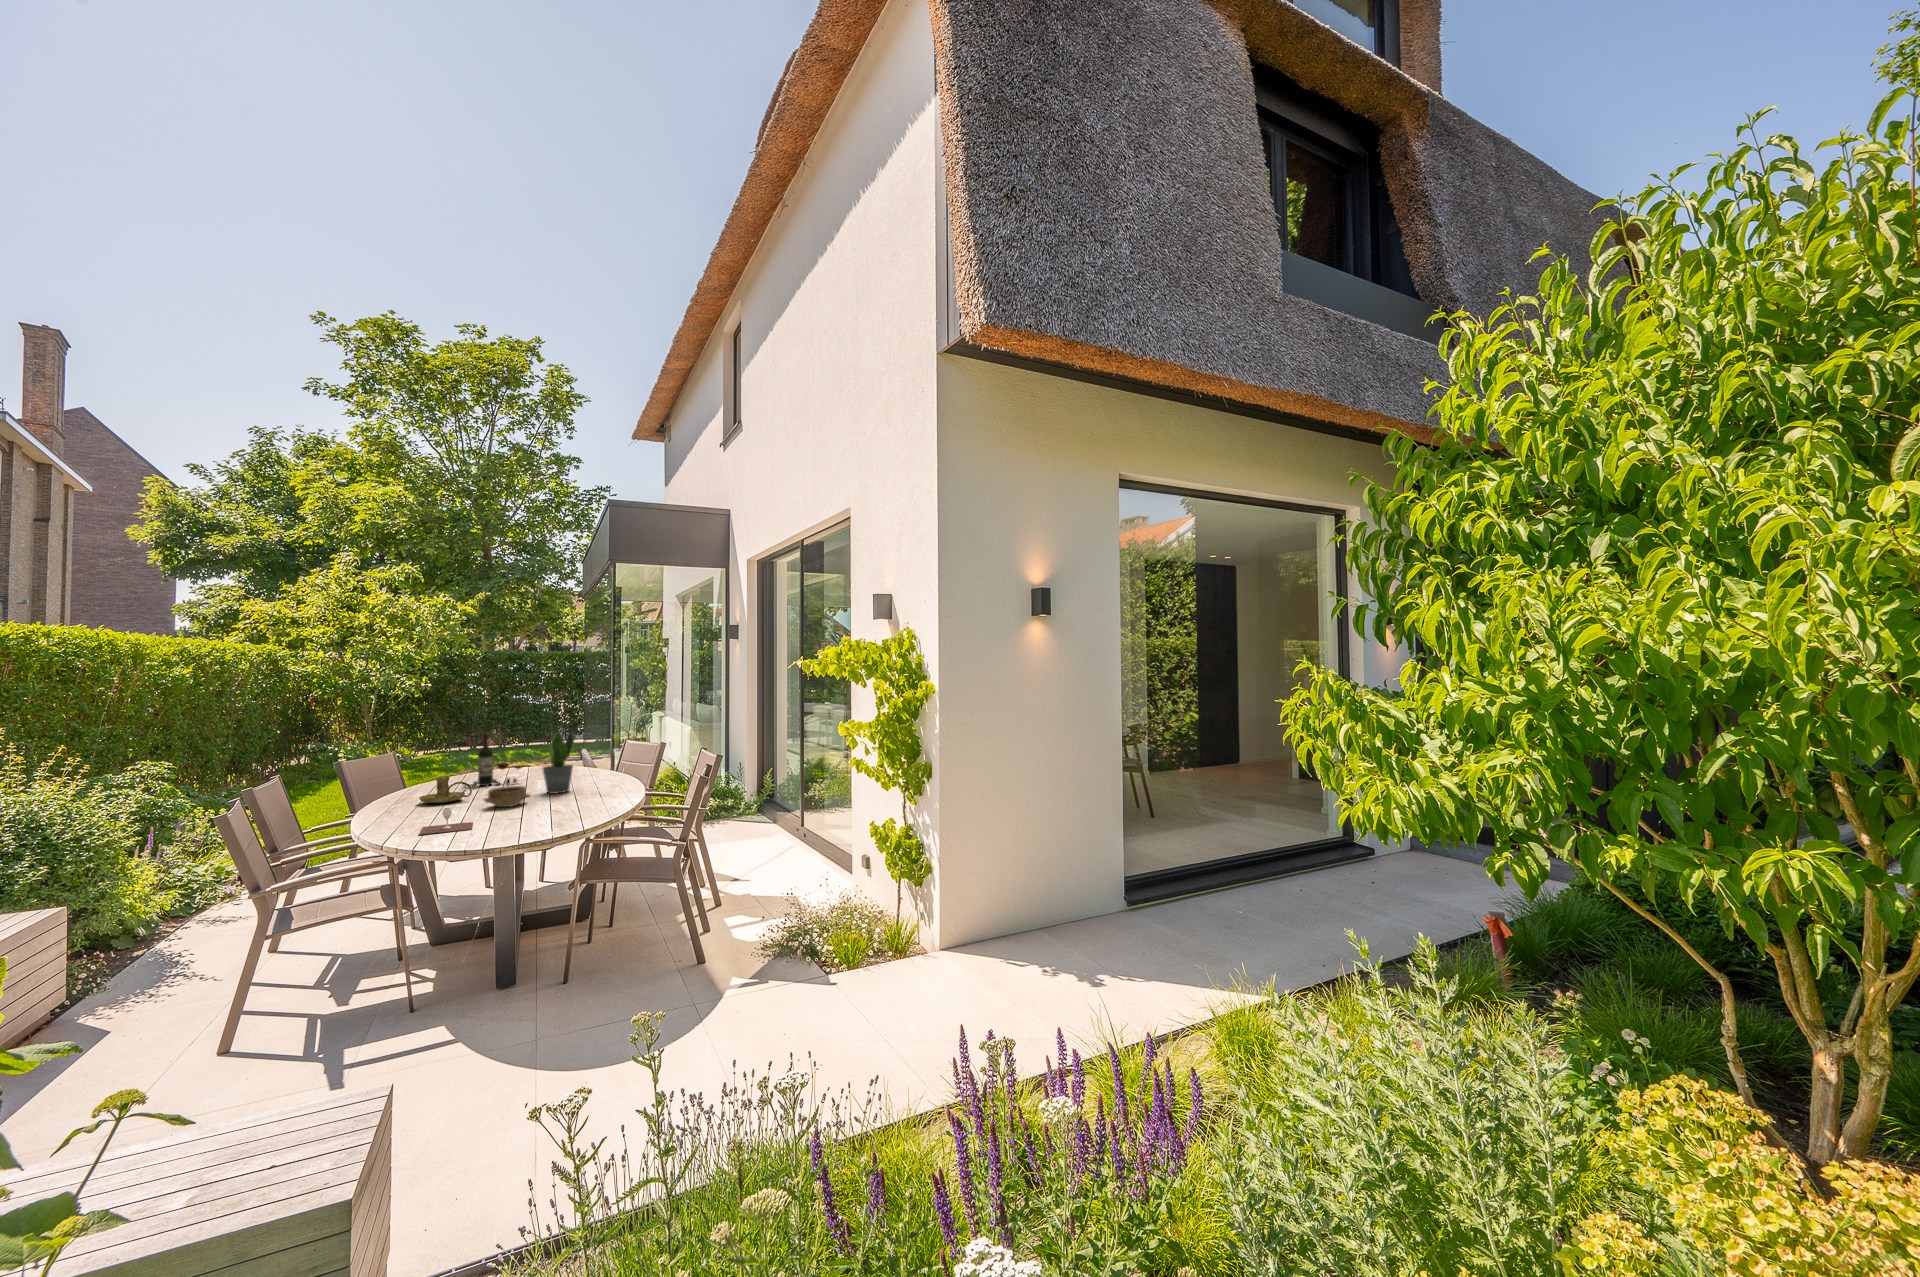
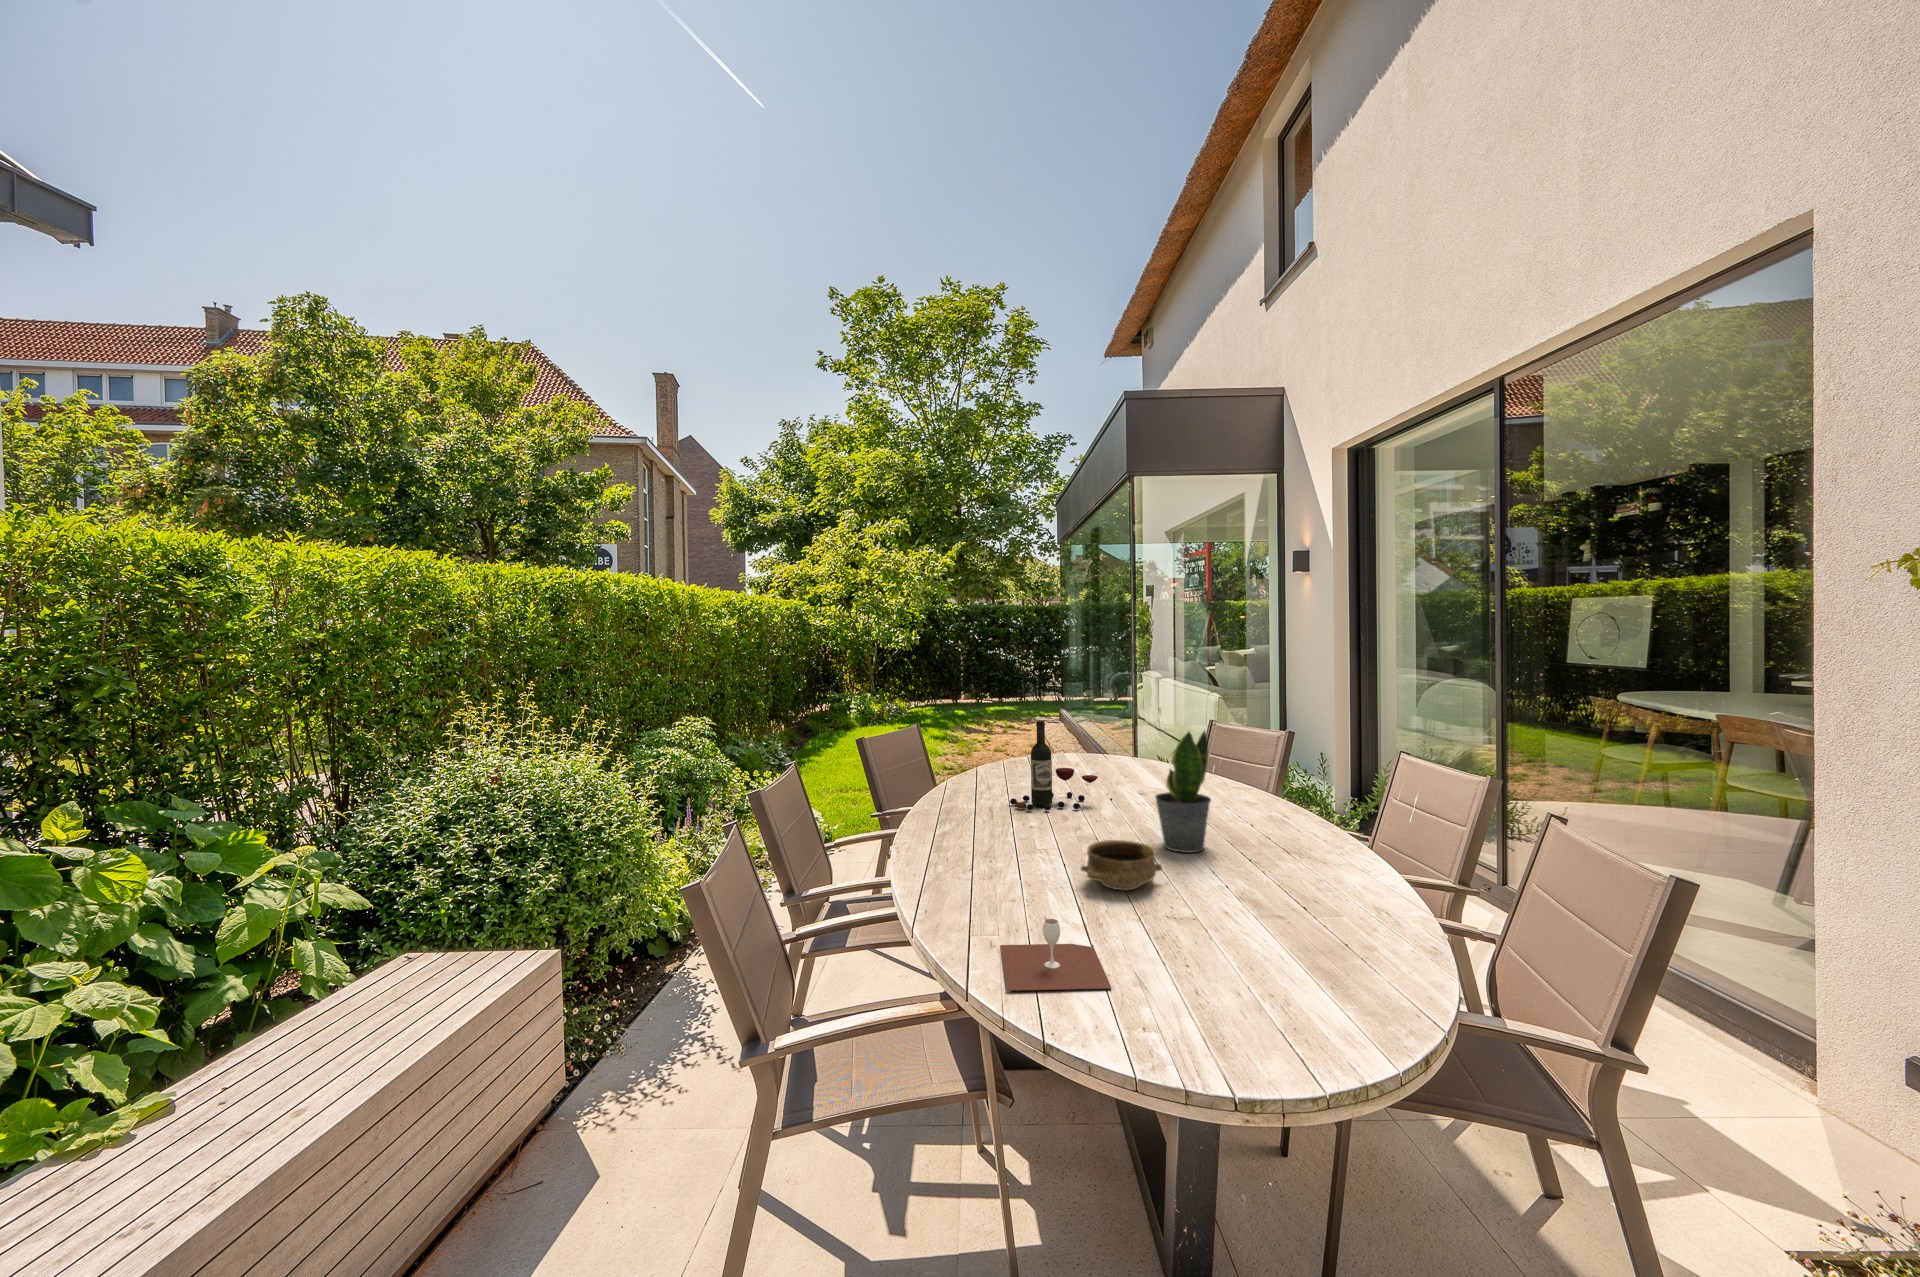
candle holder: present [419,776,472,803] -> none [965,800,1045,851]

